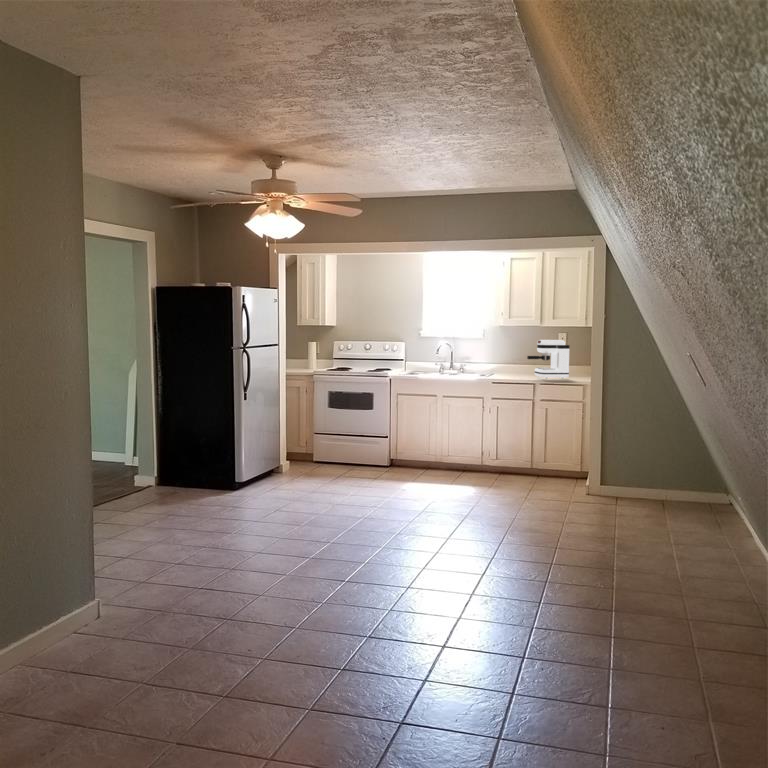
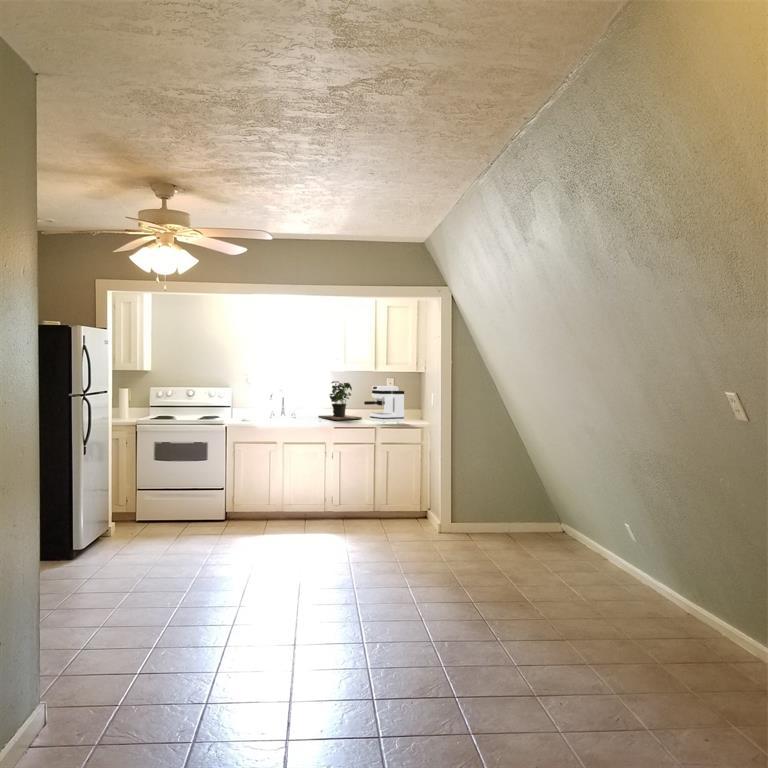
potted plant: none [487,335,529,374] -> present [318,381,362,420]

